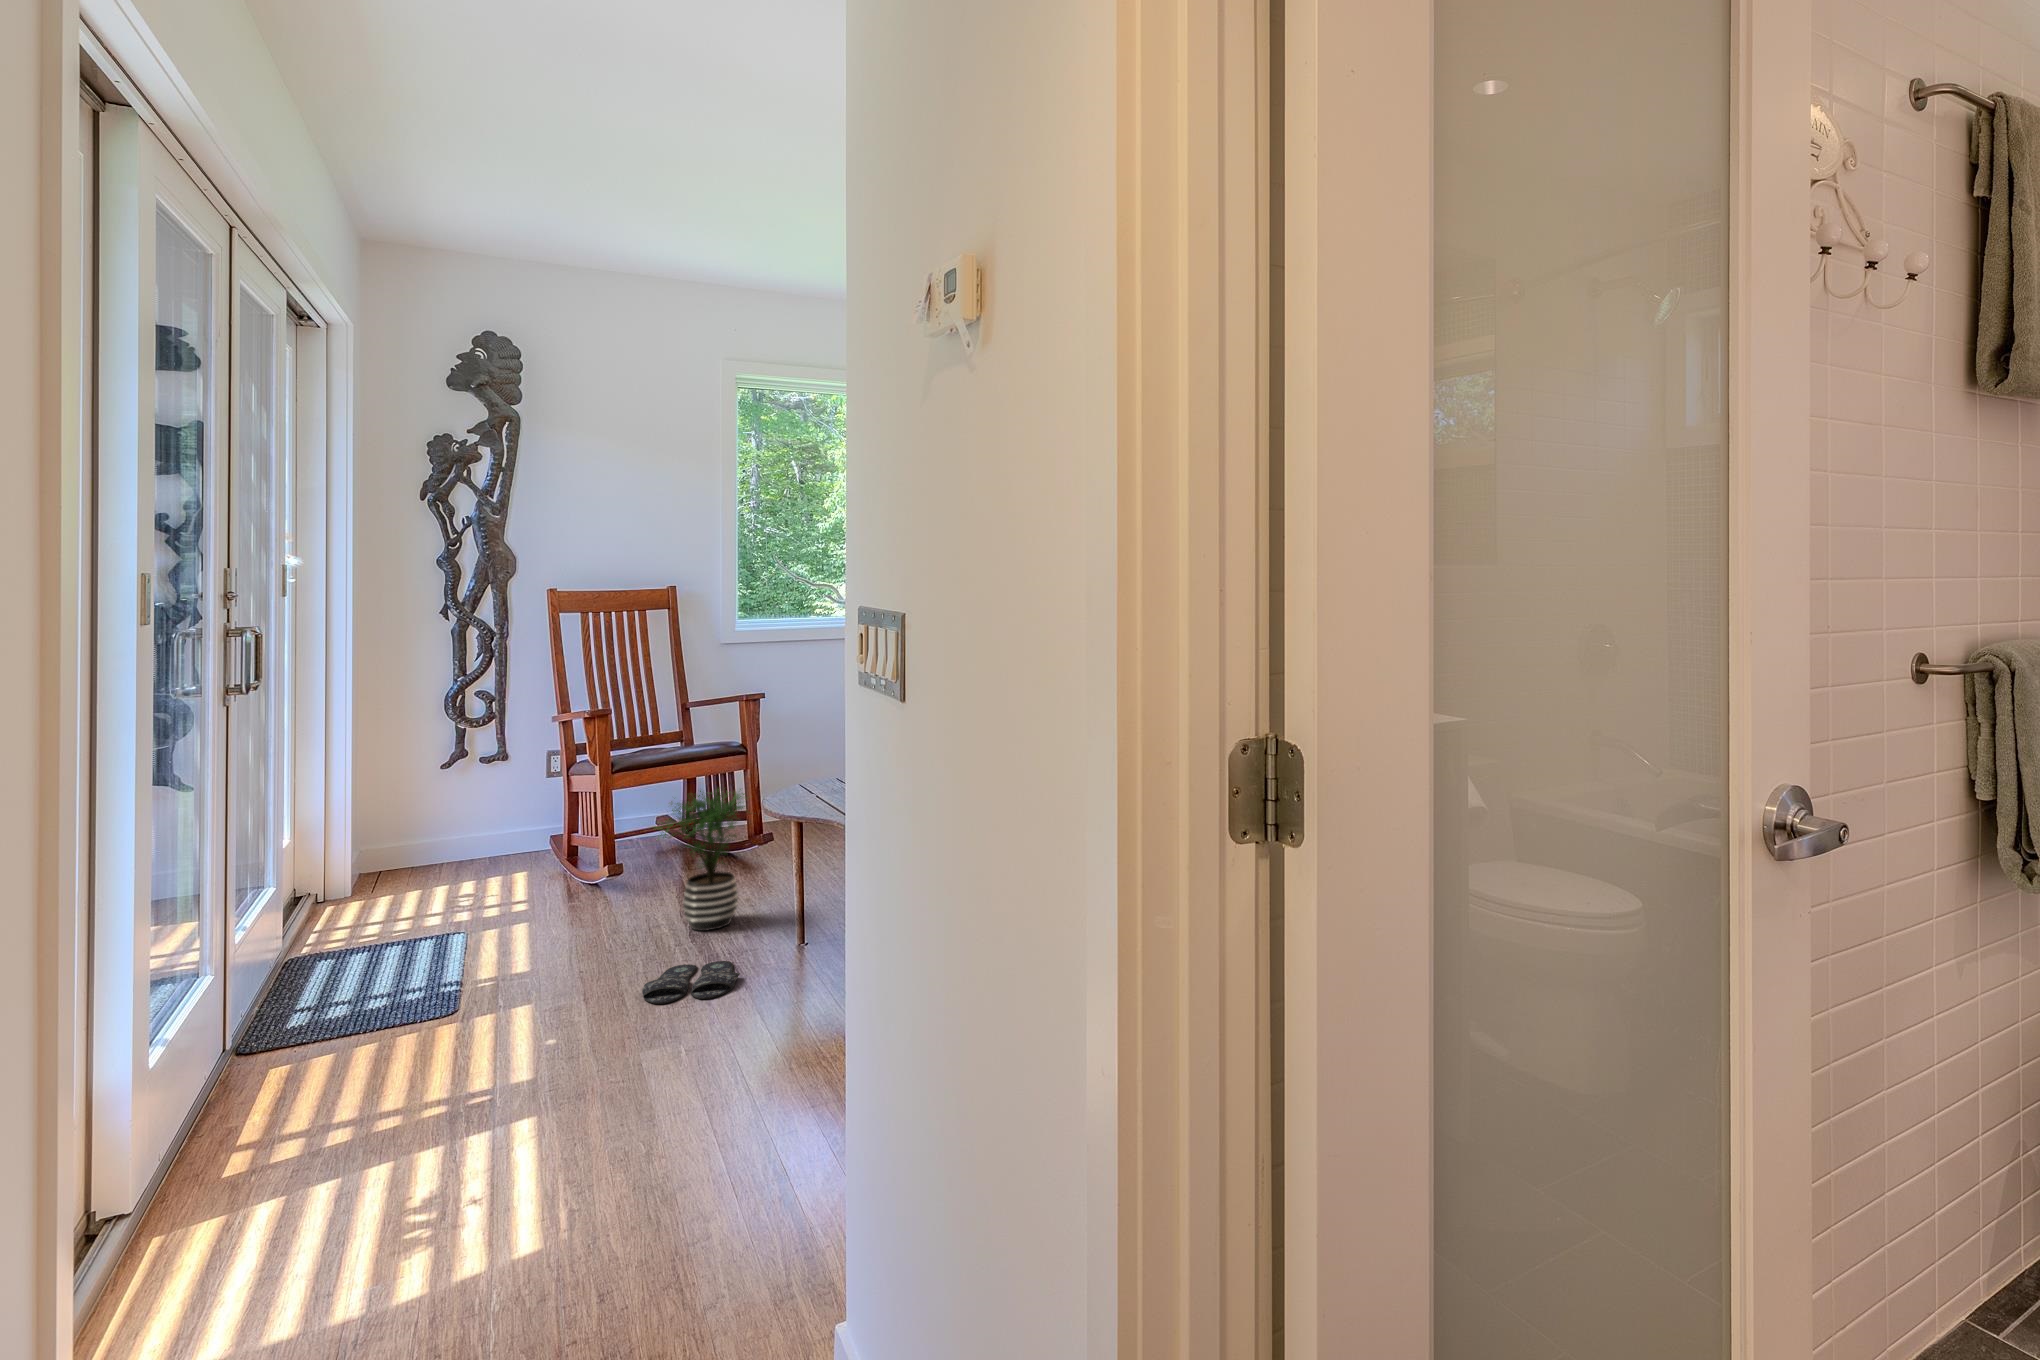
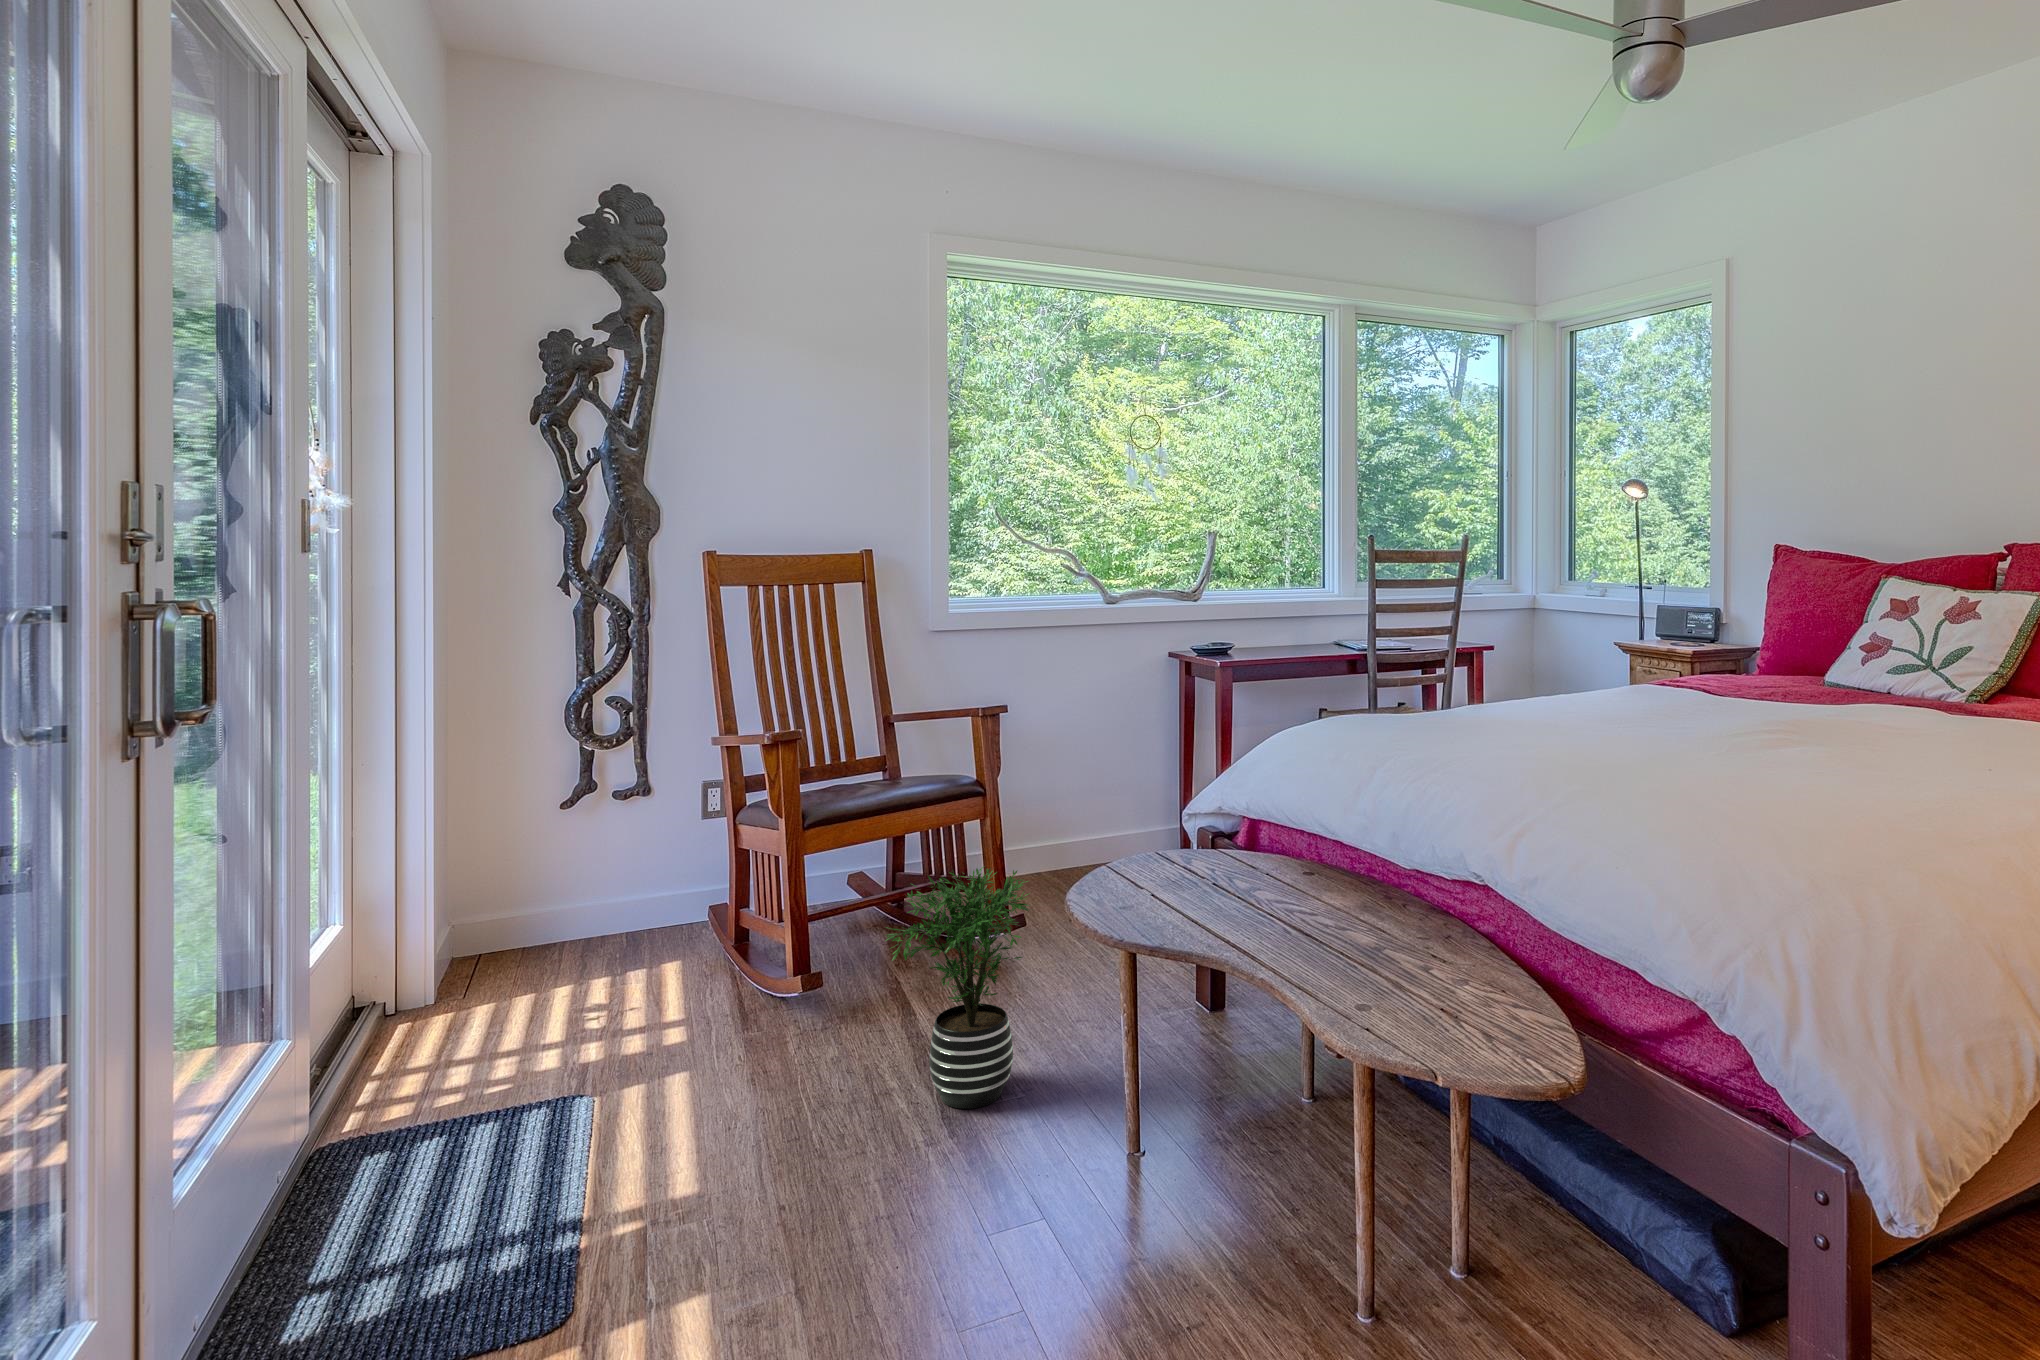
slippers: present [642,961,740,1004] -> none [899,1190,1060,1309]

